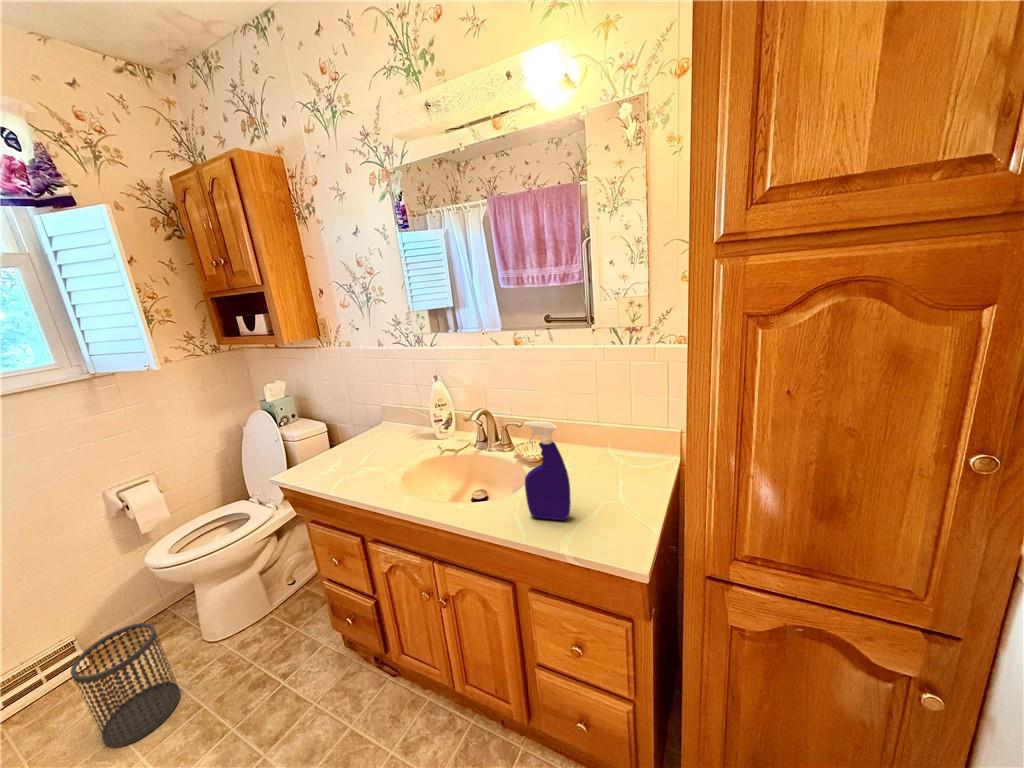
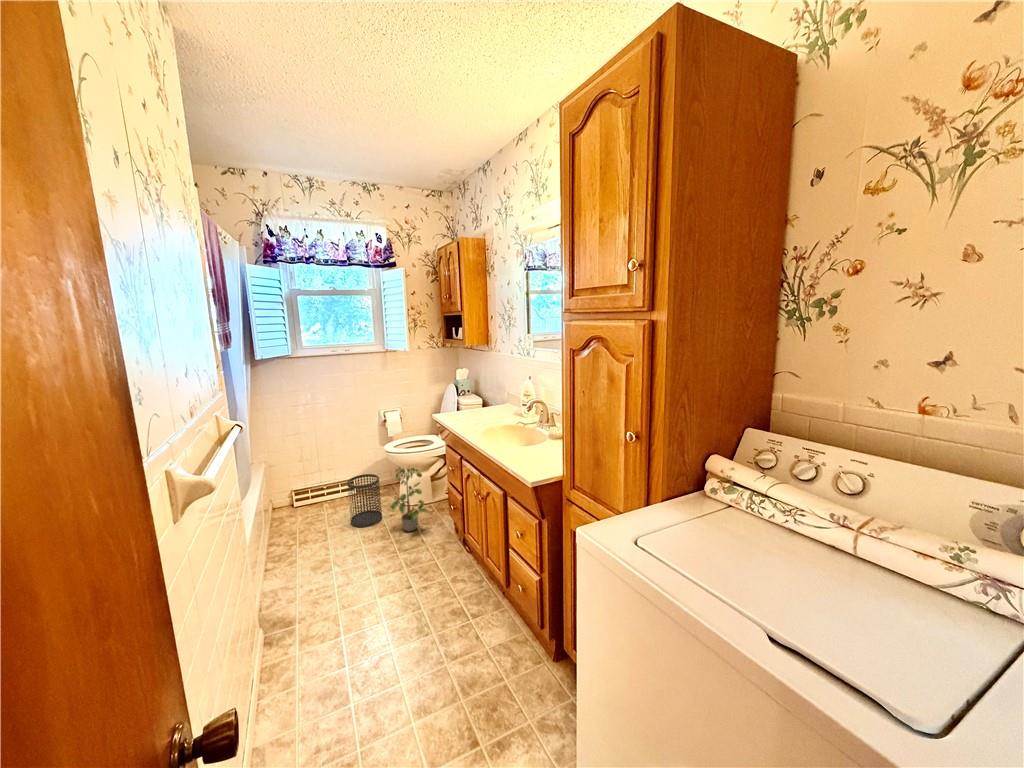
spray bottle: present [525,421,571,520] -> none [515,399,535,459]
potted plant: none [198,579,295,695] -> present [391,468,428,531]

